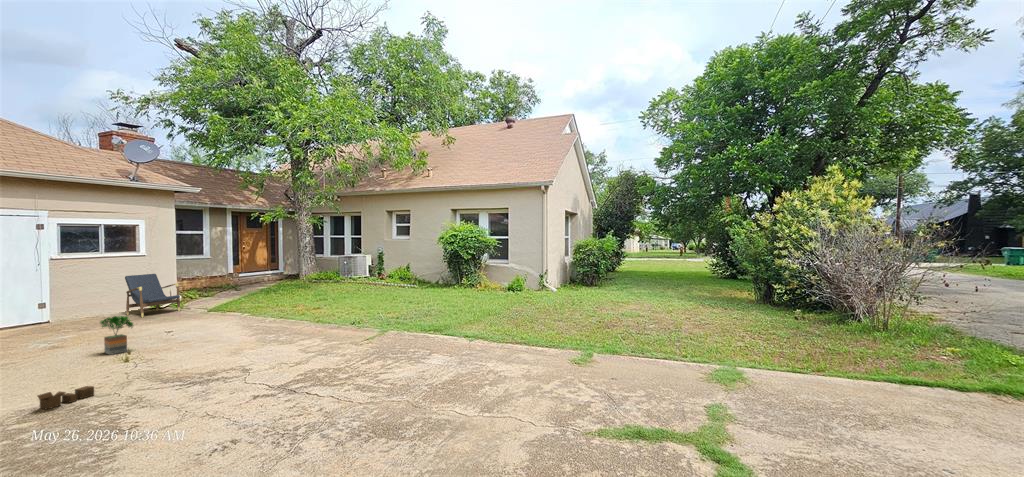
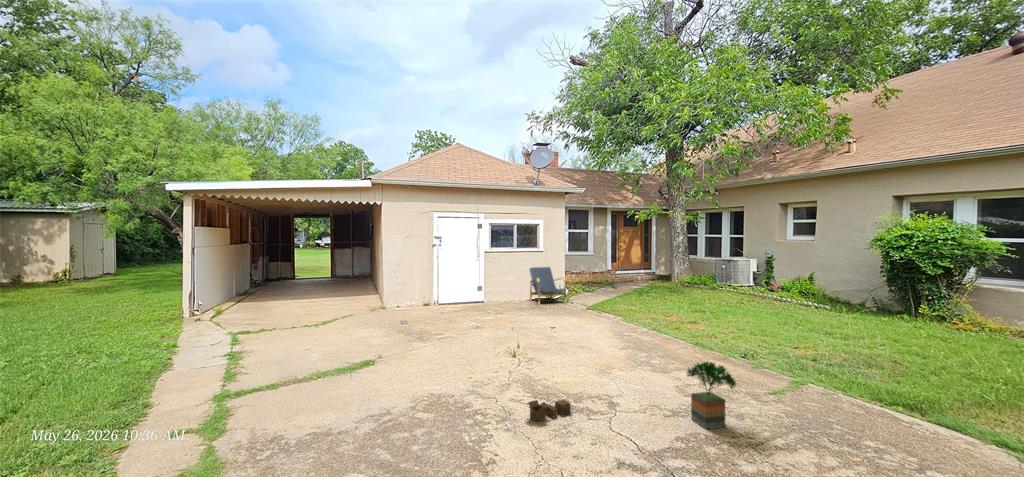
potted tree: present [100,316,133,355] -> present [687,362,736,429]
cardboard box: present [37,386,94,409] -> present [528,400,571,421]

